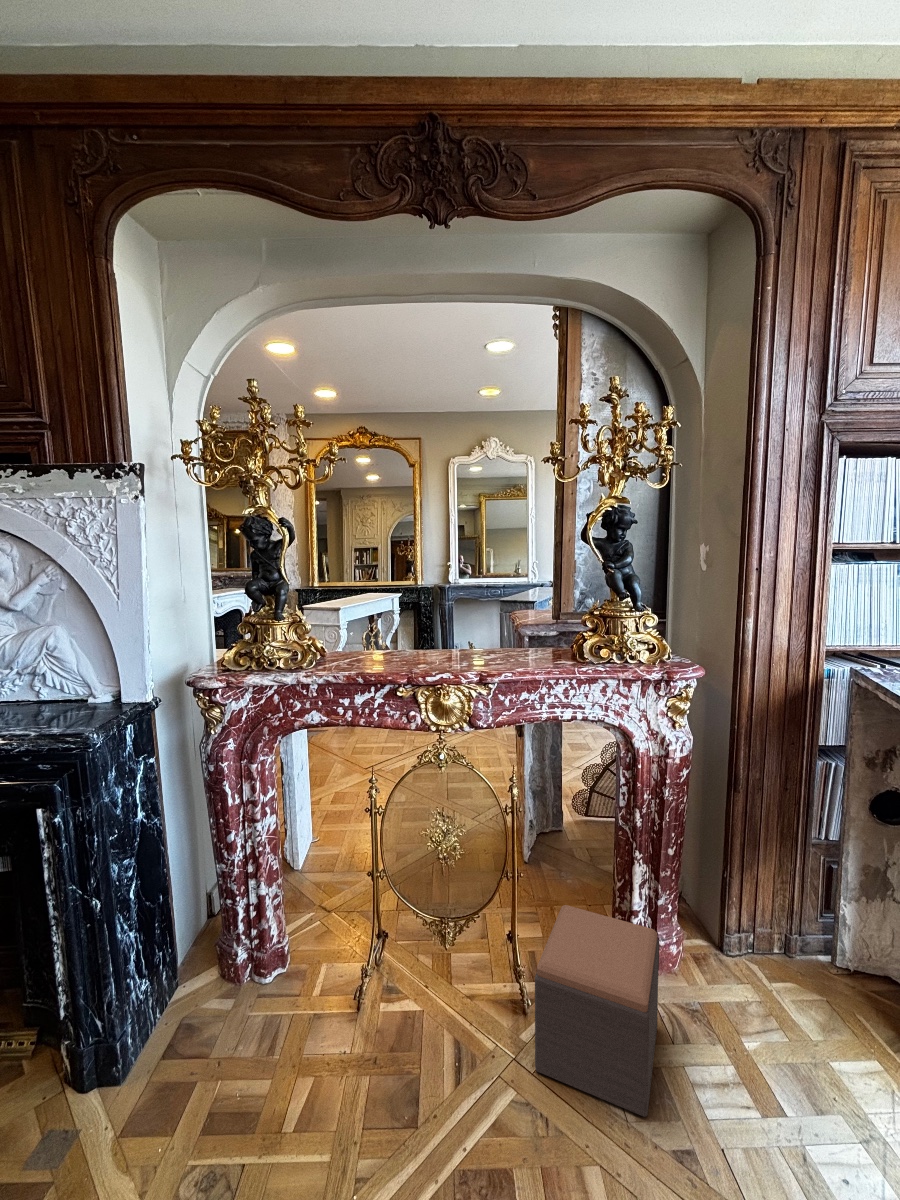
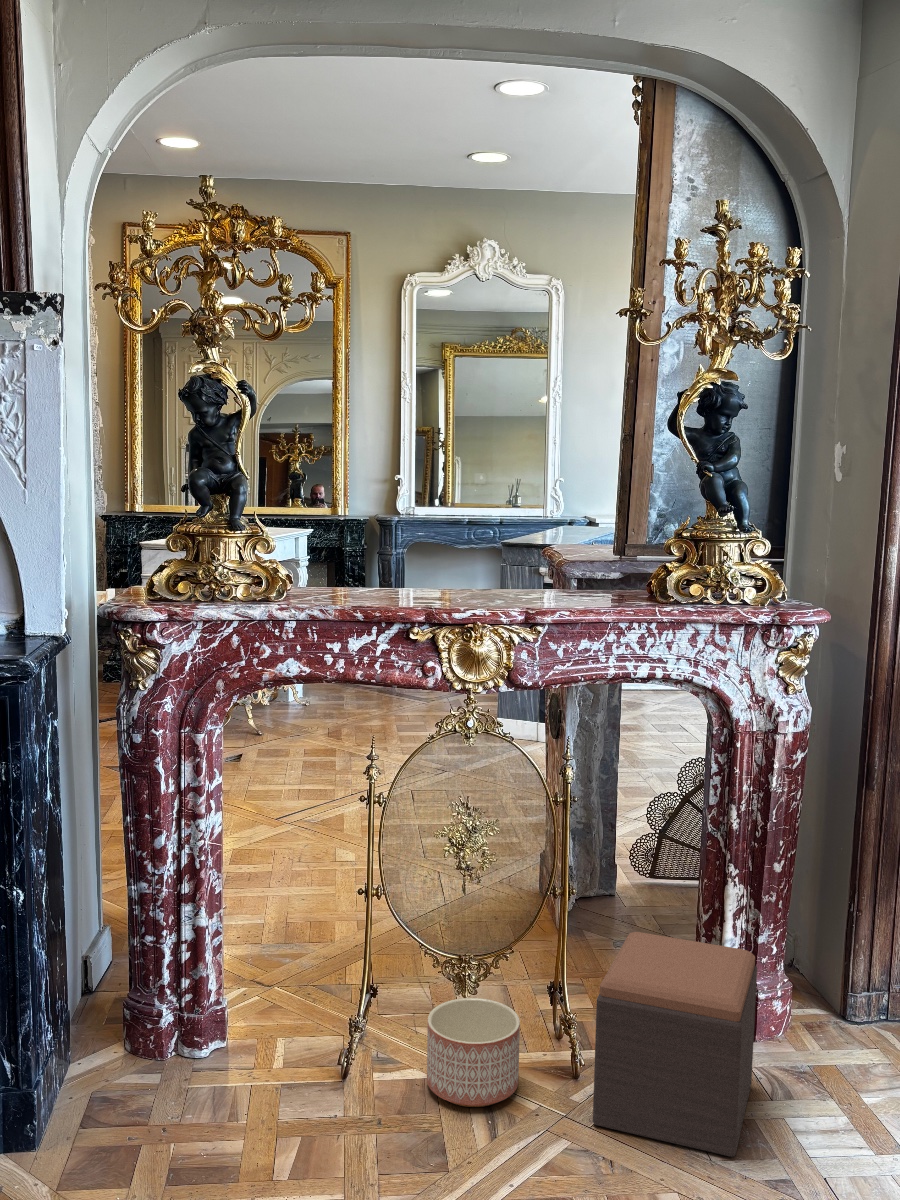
planter: none [414,950,482,1048] -> present [427,998,520,1107]

